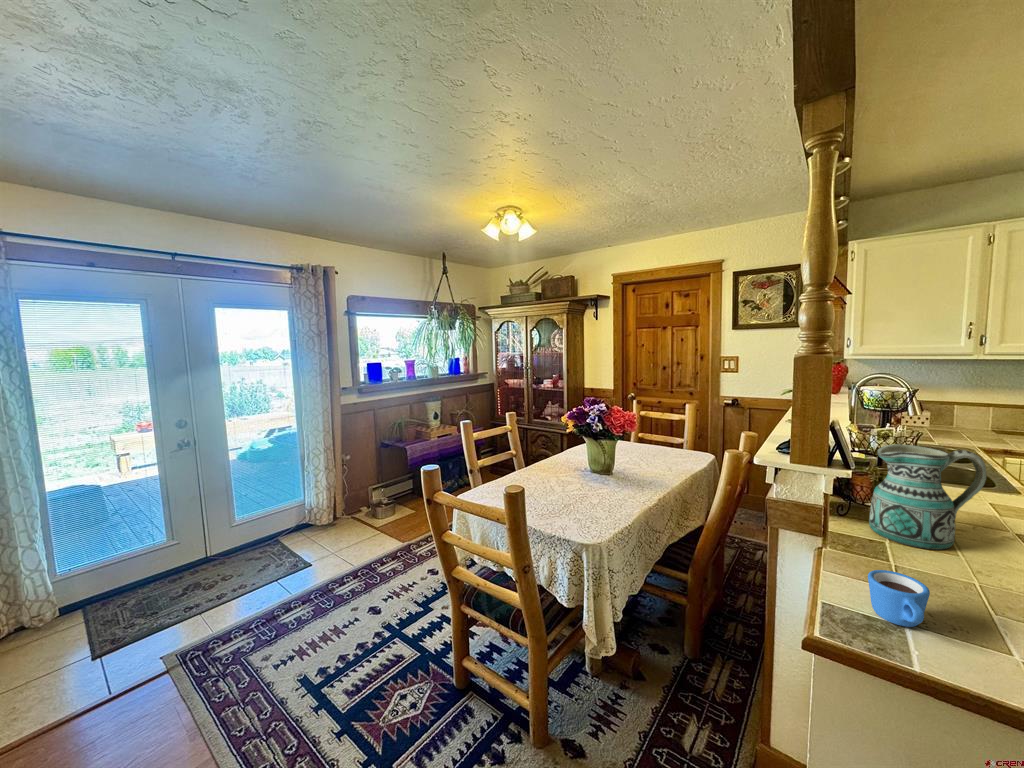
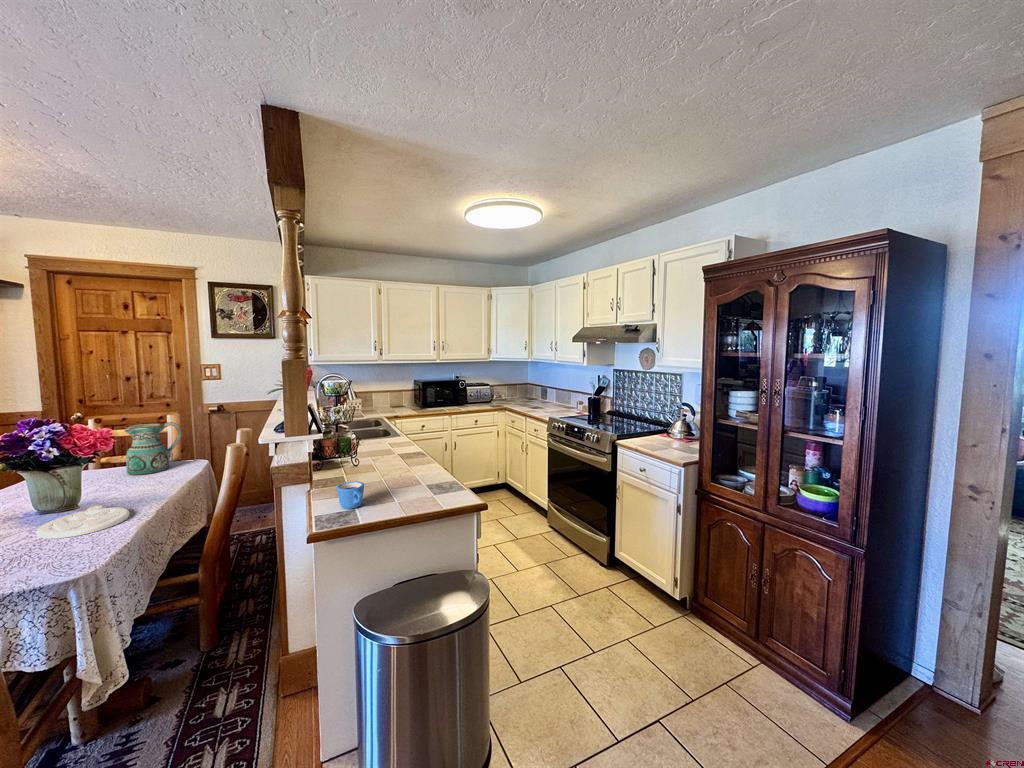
ceramic pitcher: present [869,444,986,550] -> present [125,422,182,475]
plate: none [582,479,638,504] -> present [37,506,130,539]

